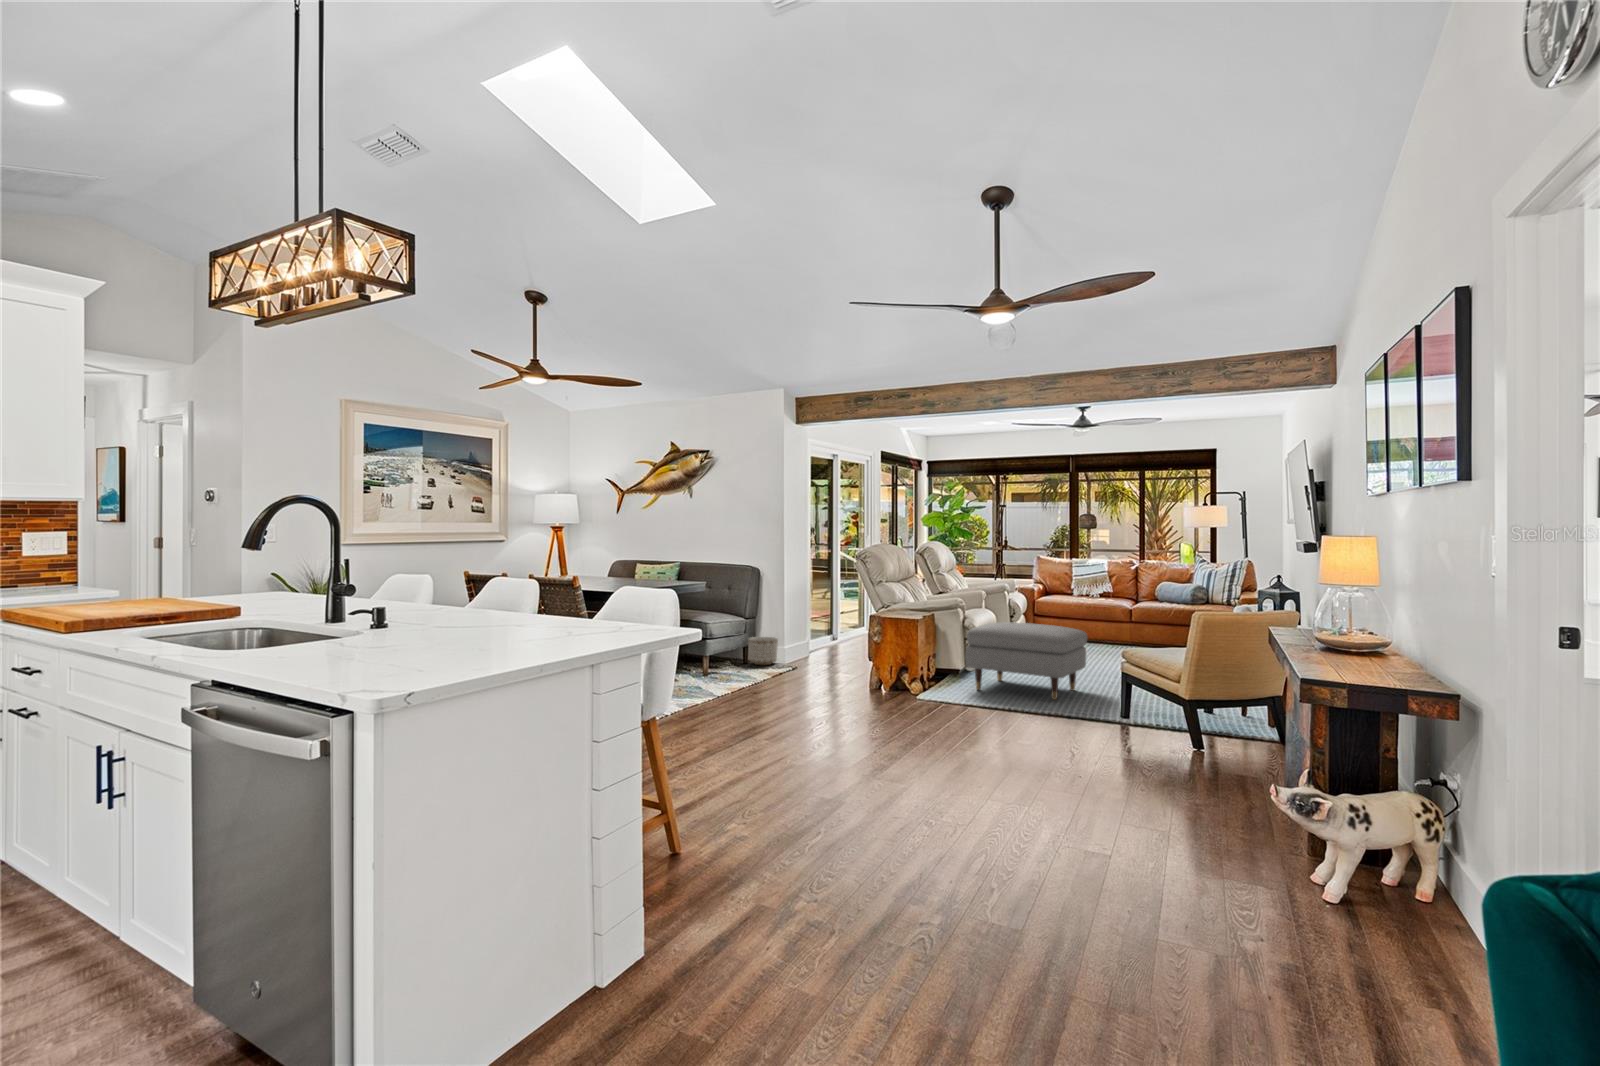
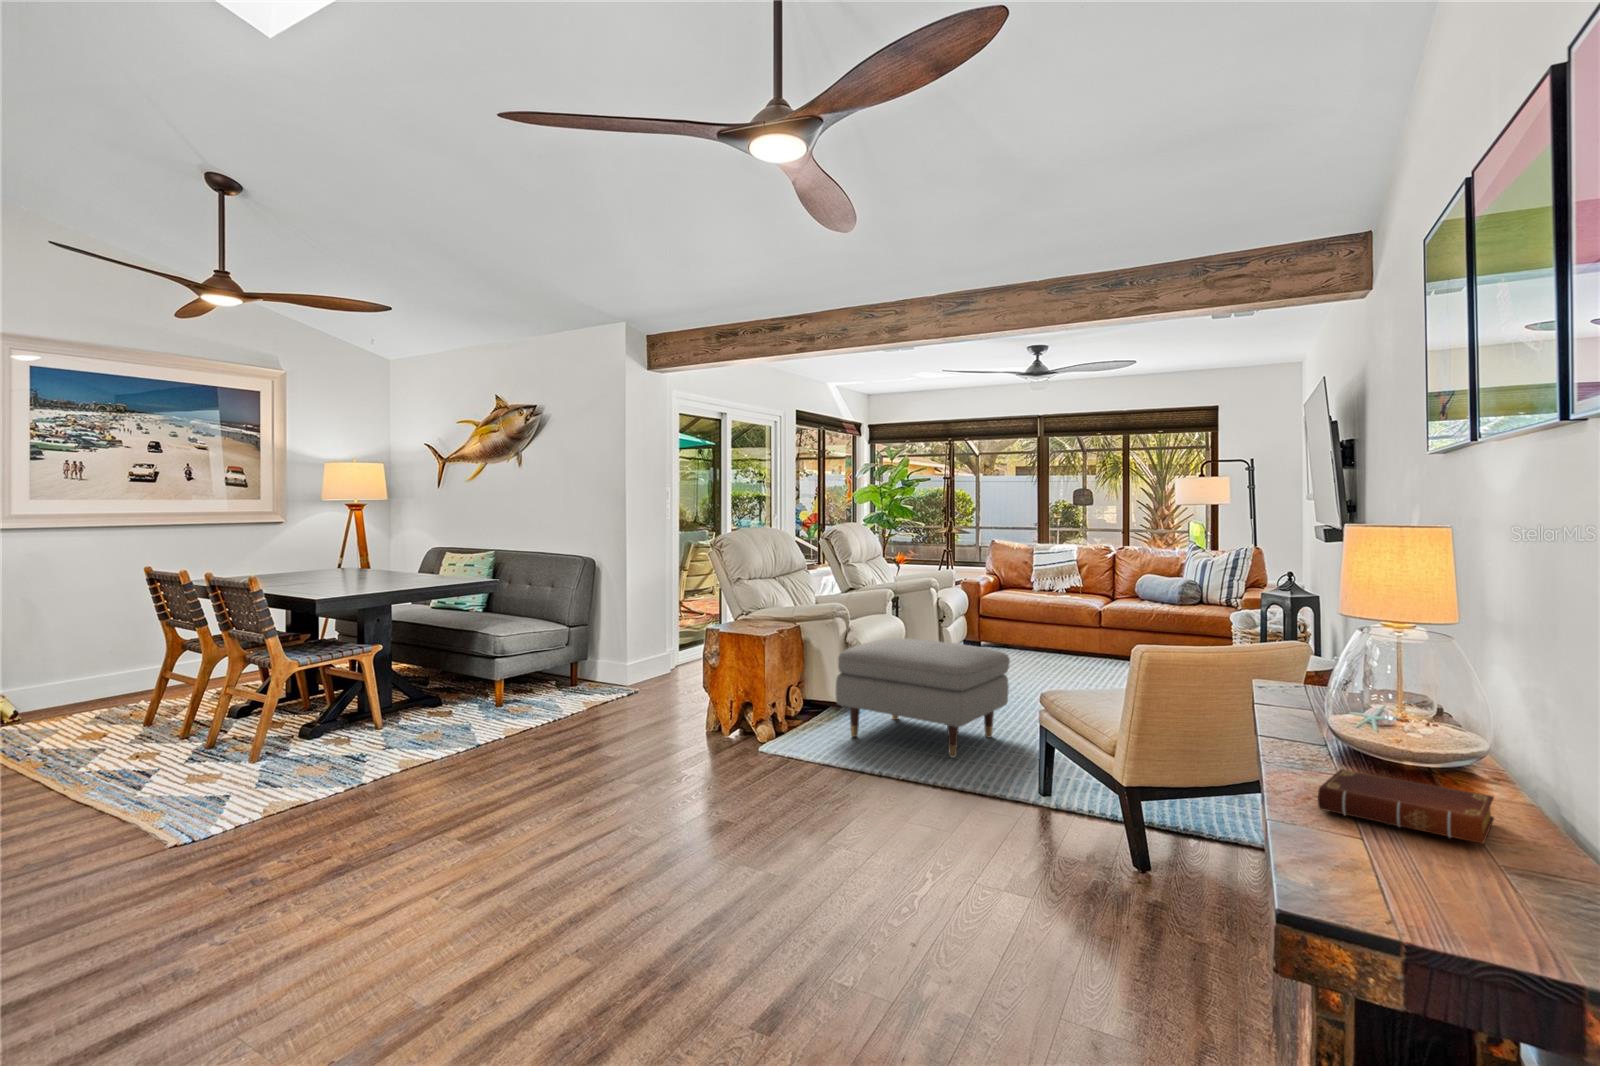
planter: present [748,637,778,665] -> none [574,652,616,691]
book: none [1314,652,1392,671] -> present [1318,769,1494,844]

